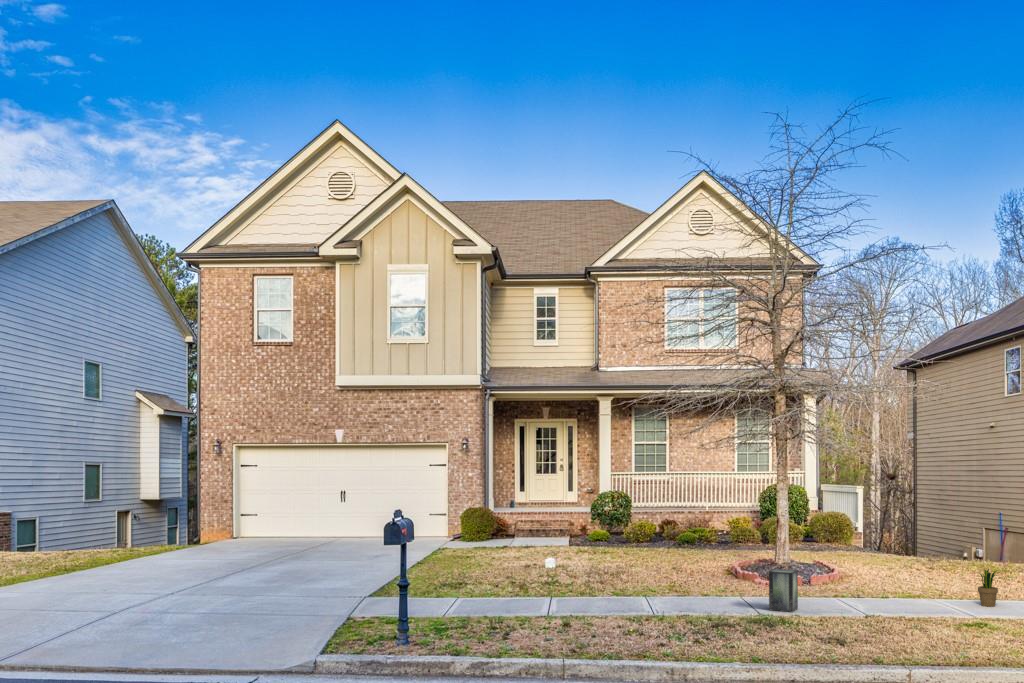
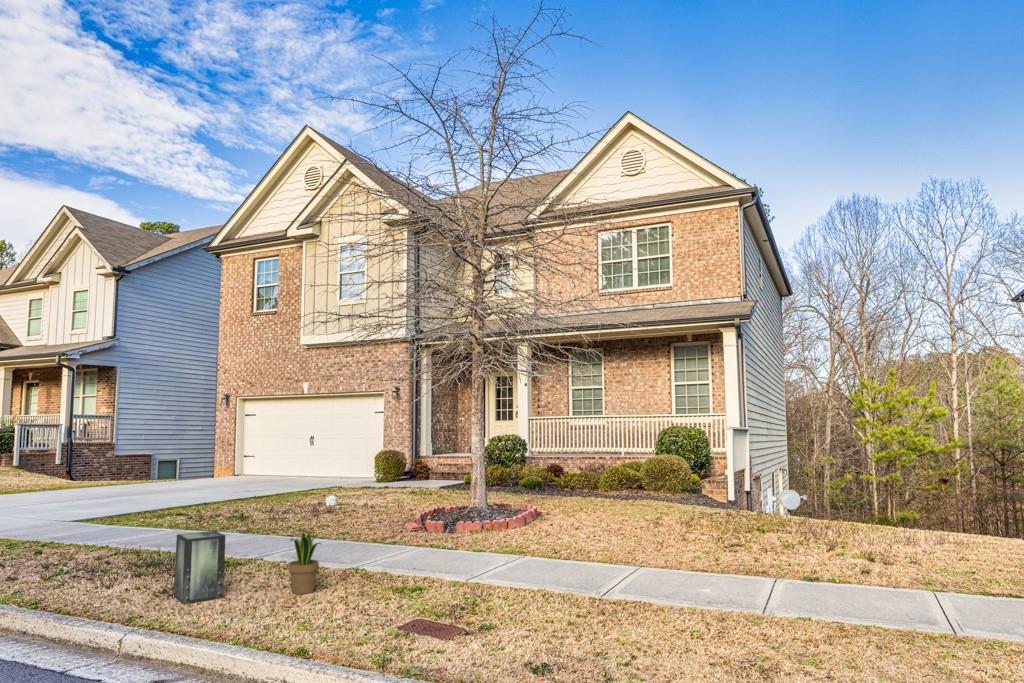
potted plant: present [978,569,998,607] -> present [289,533,321,594]

